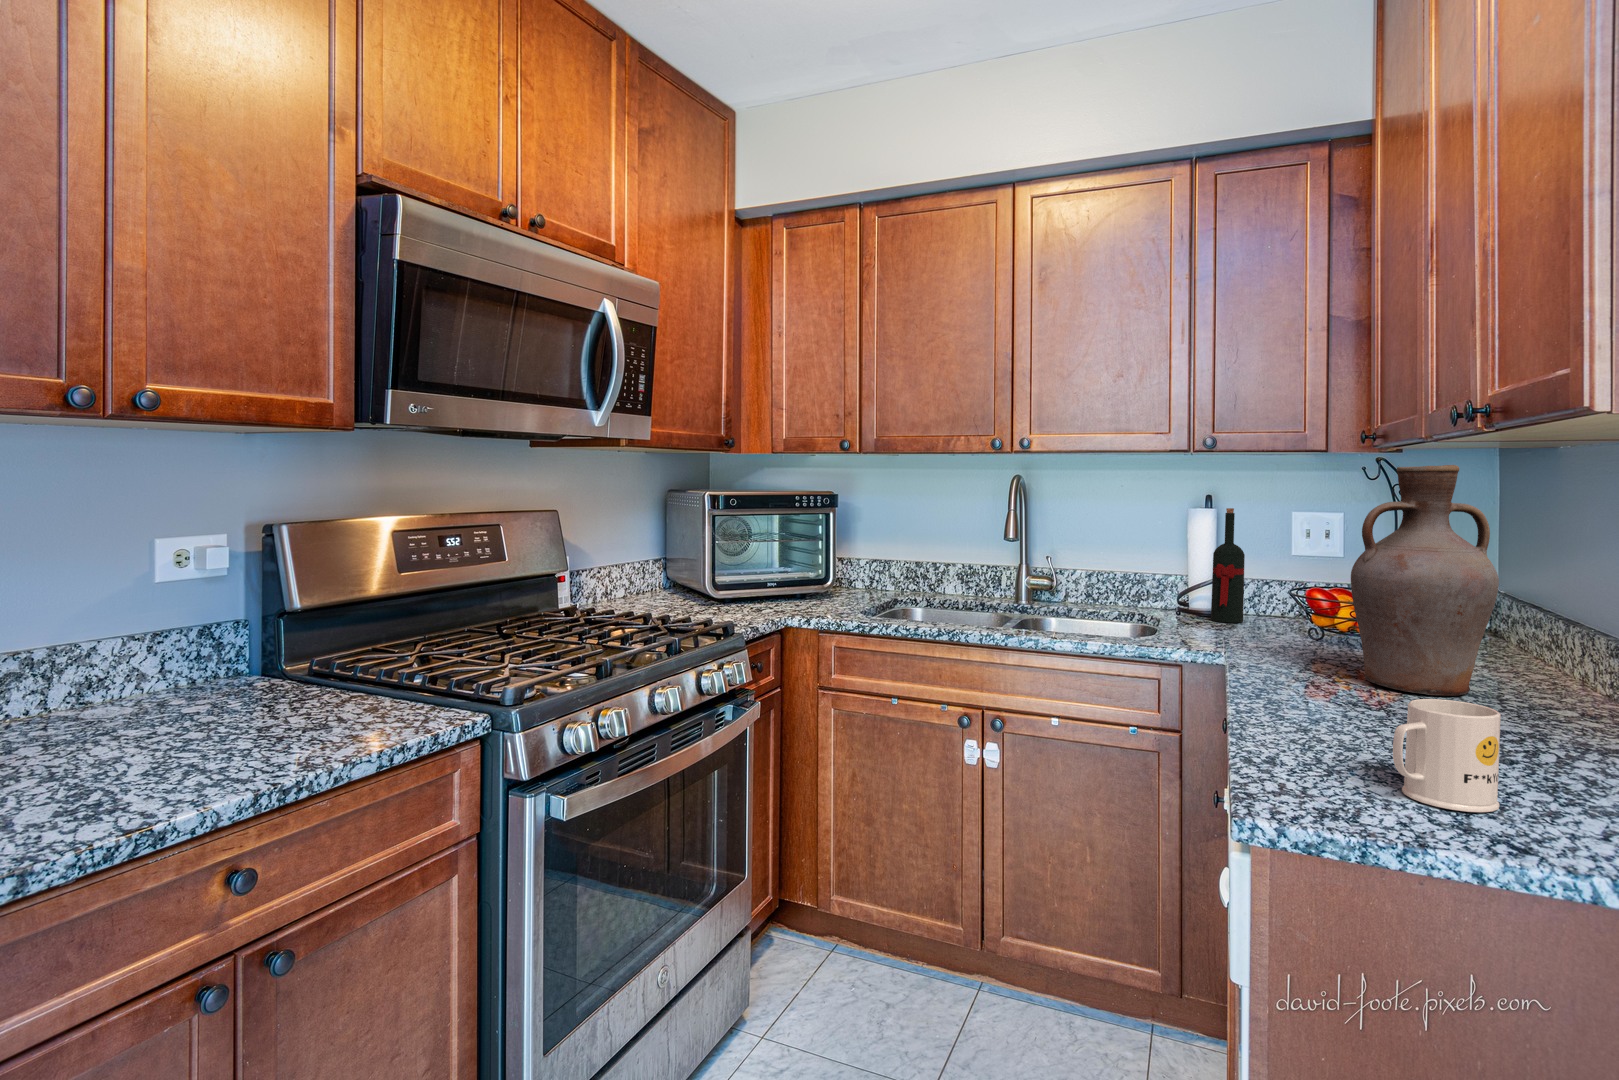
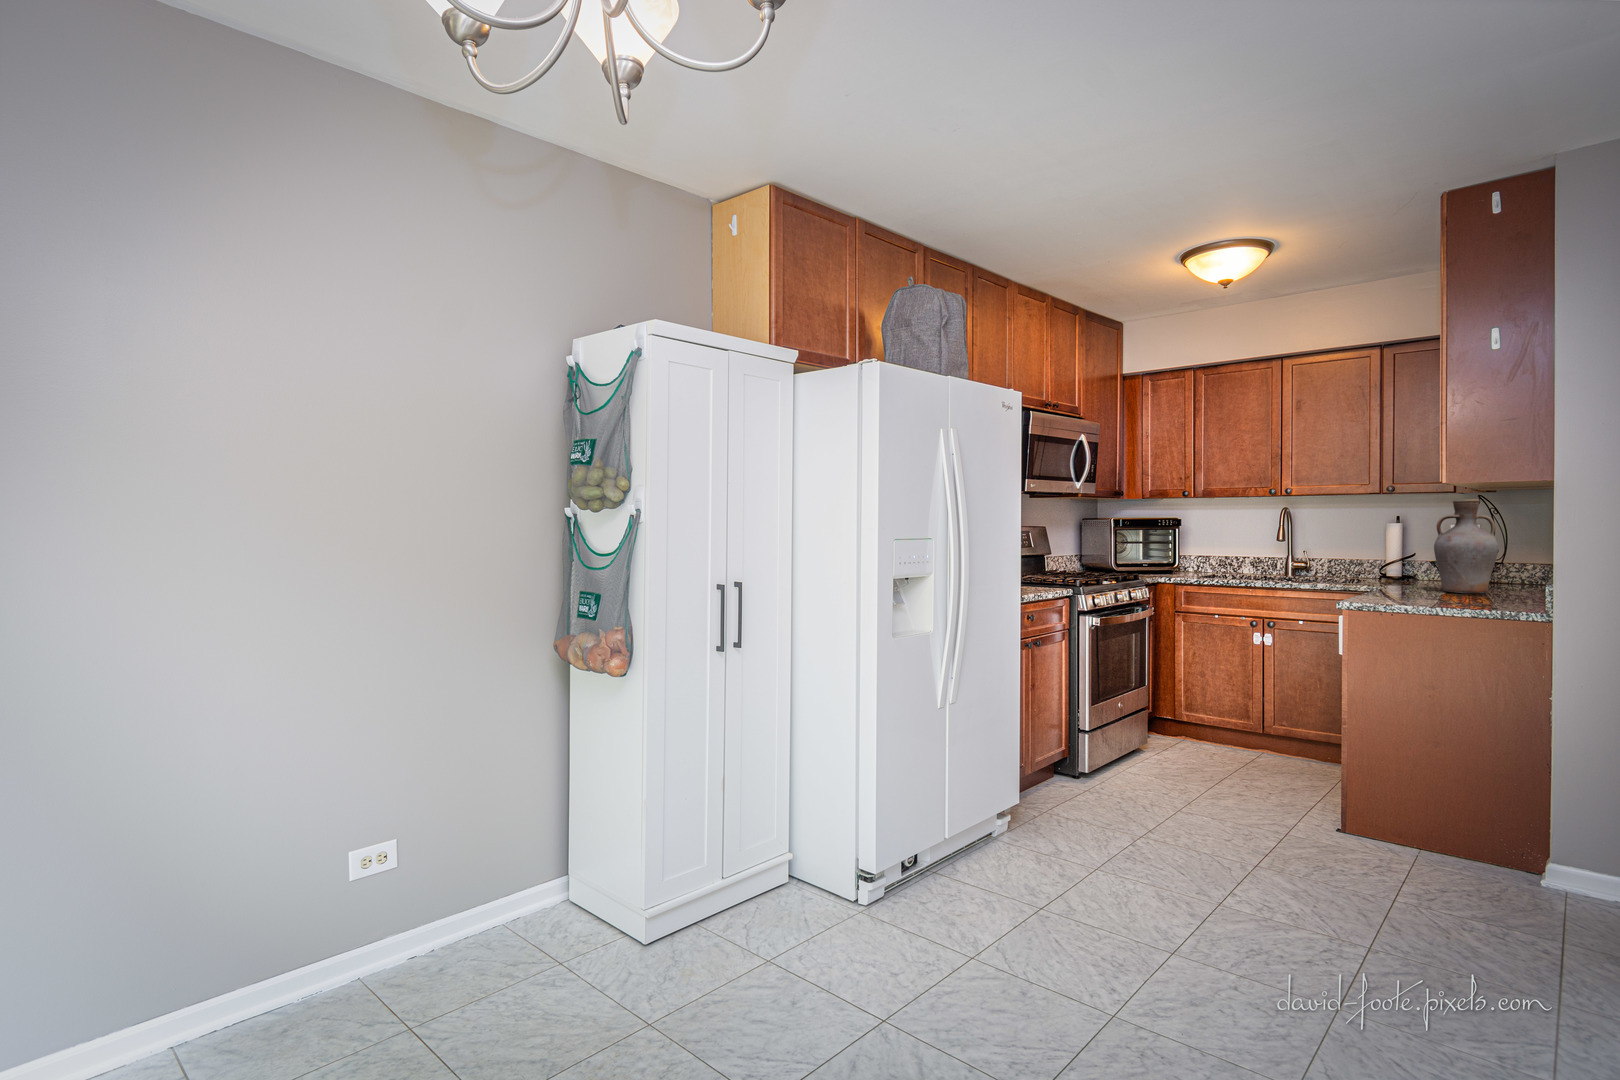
wine bottle: present [1211,508,1245,623] -> none [1398,523,1416,582]
mug: present [1393,699,1501,812] -> none [1395,573,1432,602]

